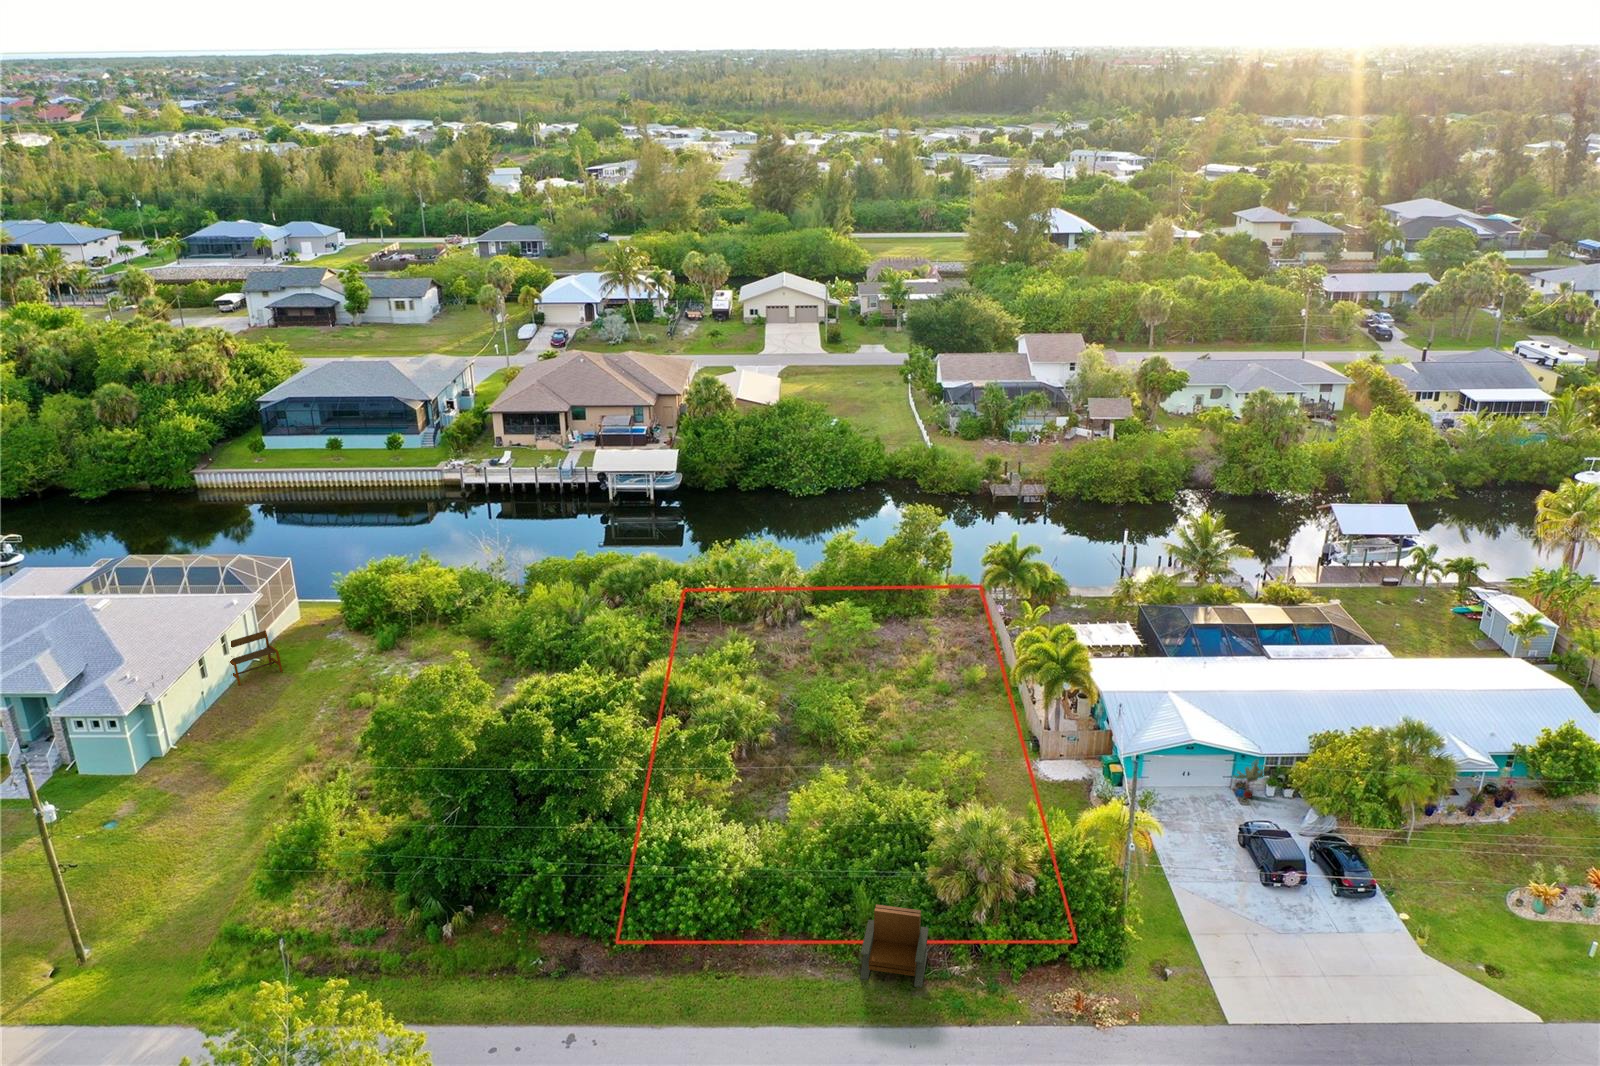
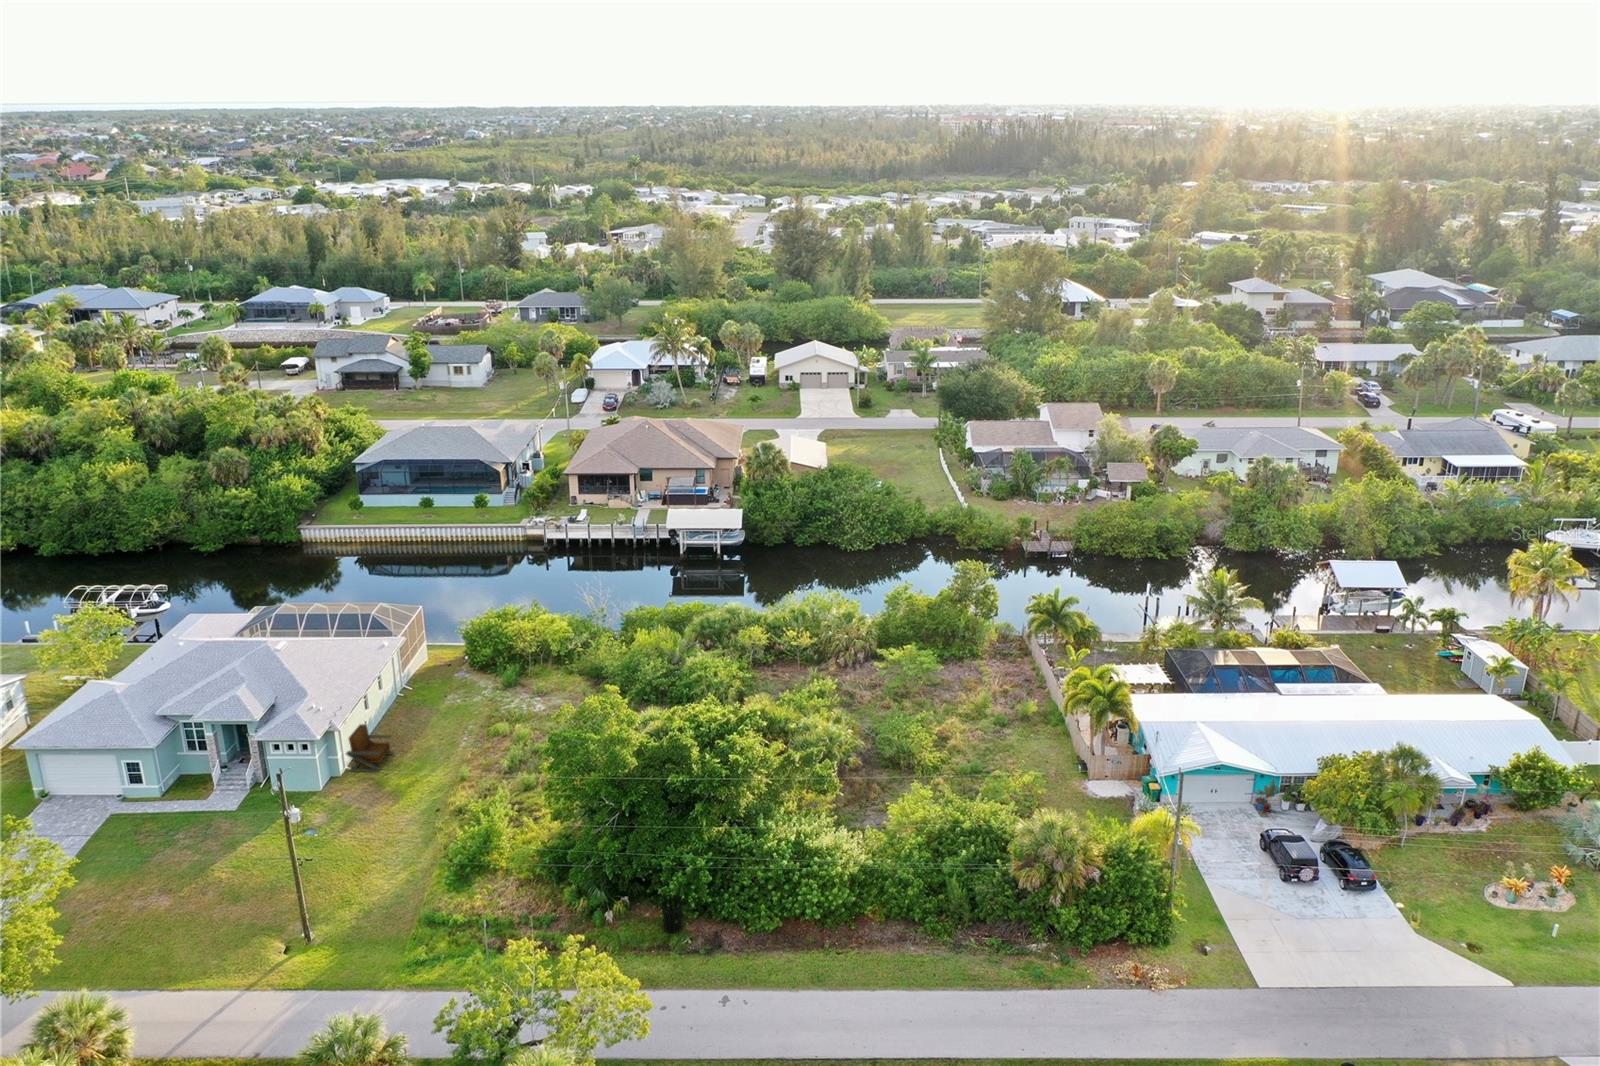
bench: present [230,630,283,686] -> none [379,669,425,717]
lounge chair: present [860,904,929,988] -> present [346,724,393,772]
waste bin: none [499,906,530,954] -> present [660,894,684,933]

